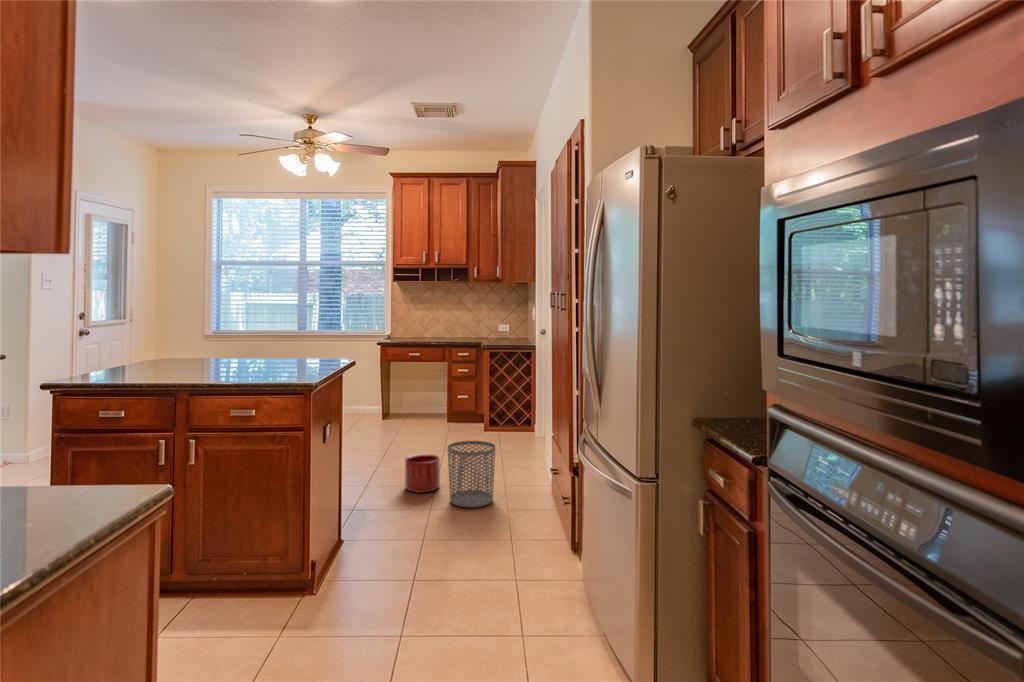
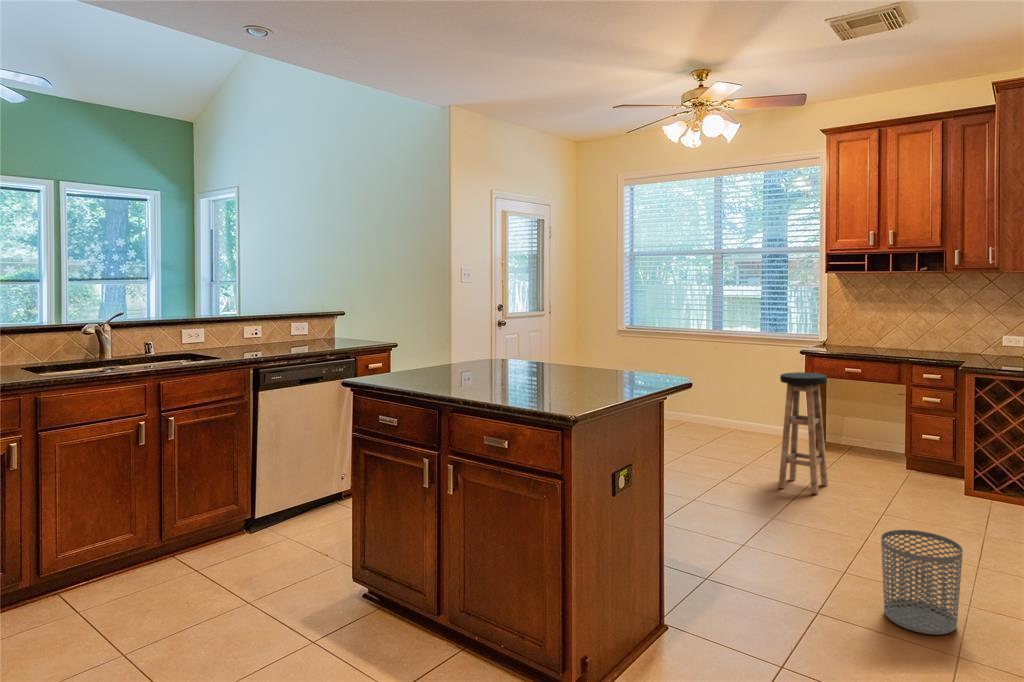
bar stool: none [364,352,400,444] -> present [779,372,828,494]
planter: present [405,454,440,493] -> none [821,530,872,586]

